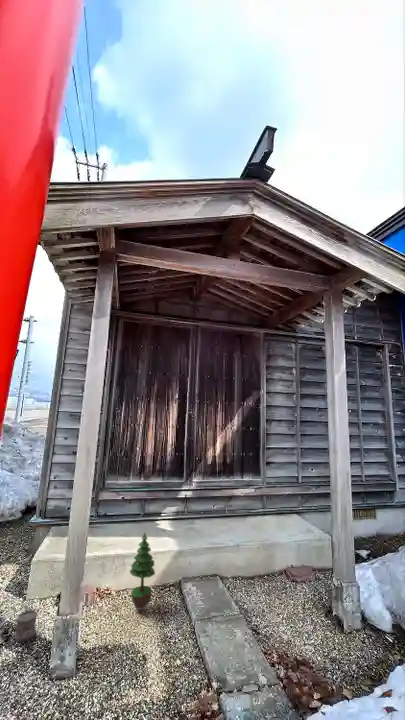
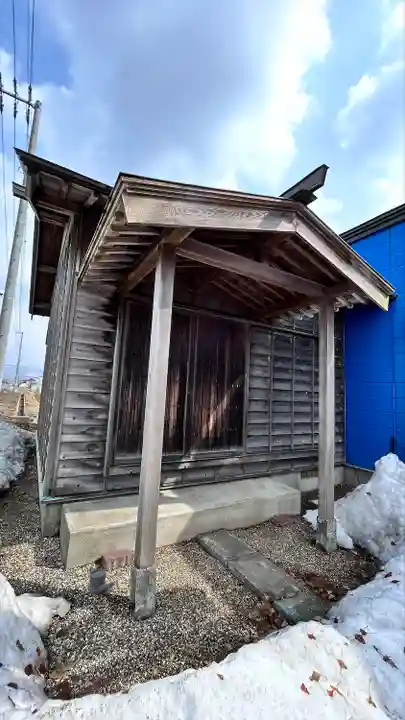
potted tree: present [130,533,155,610] -> none [170,497,191,560]

